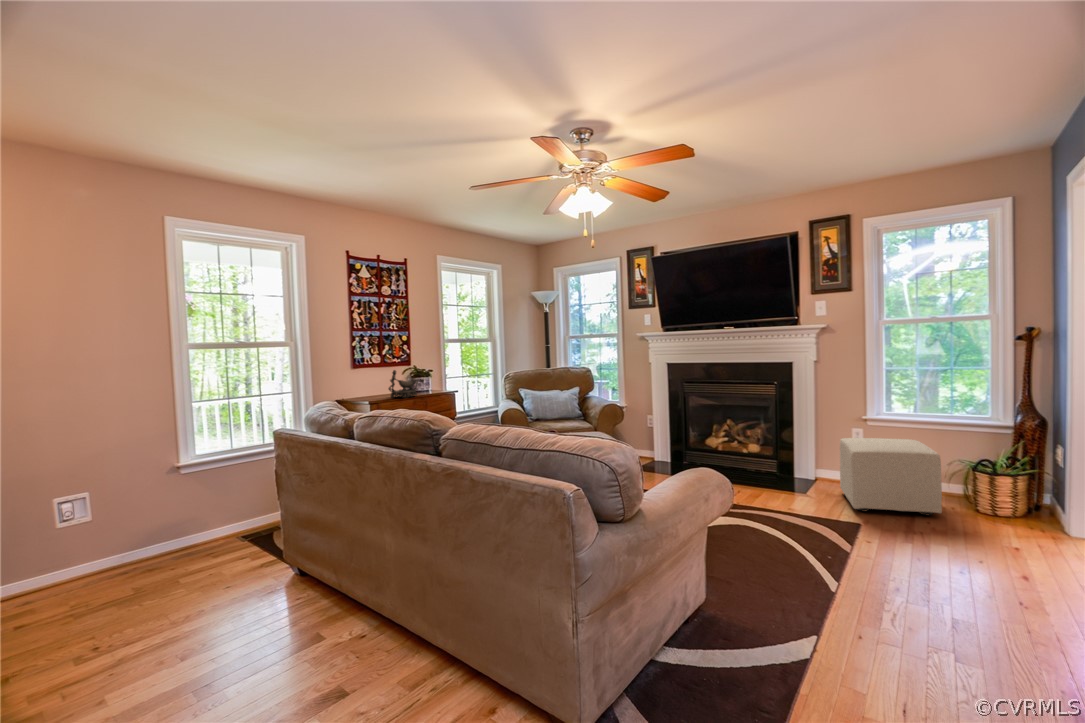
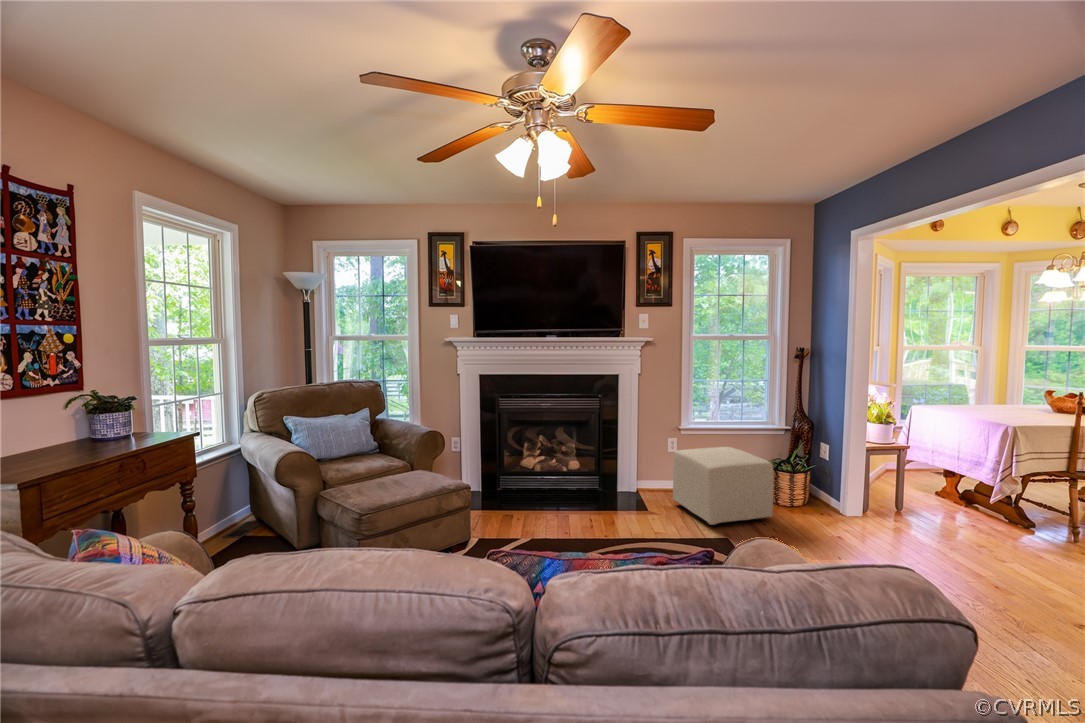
decorative bowl: present [388,370,424,398] -> none [33,402,126,459]

